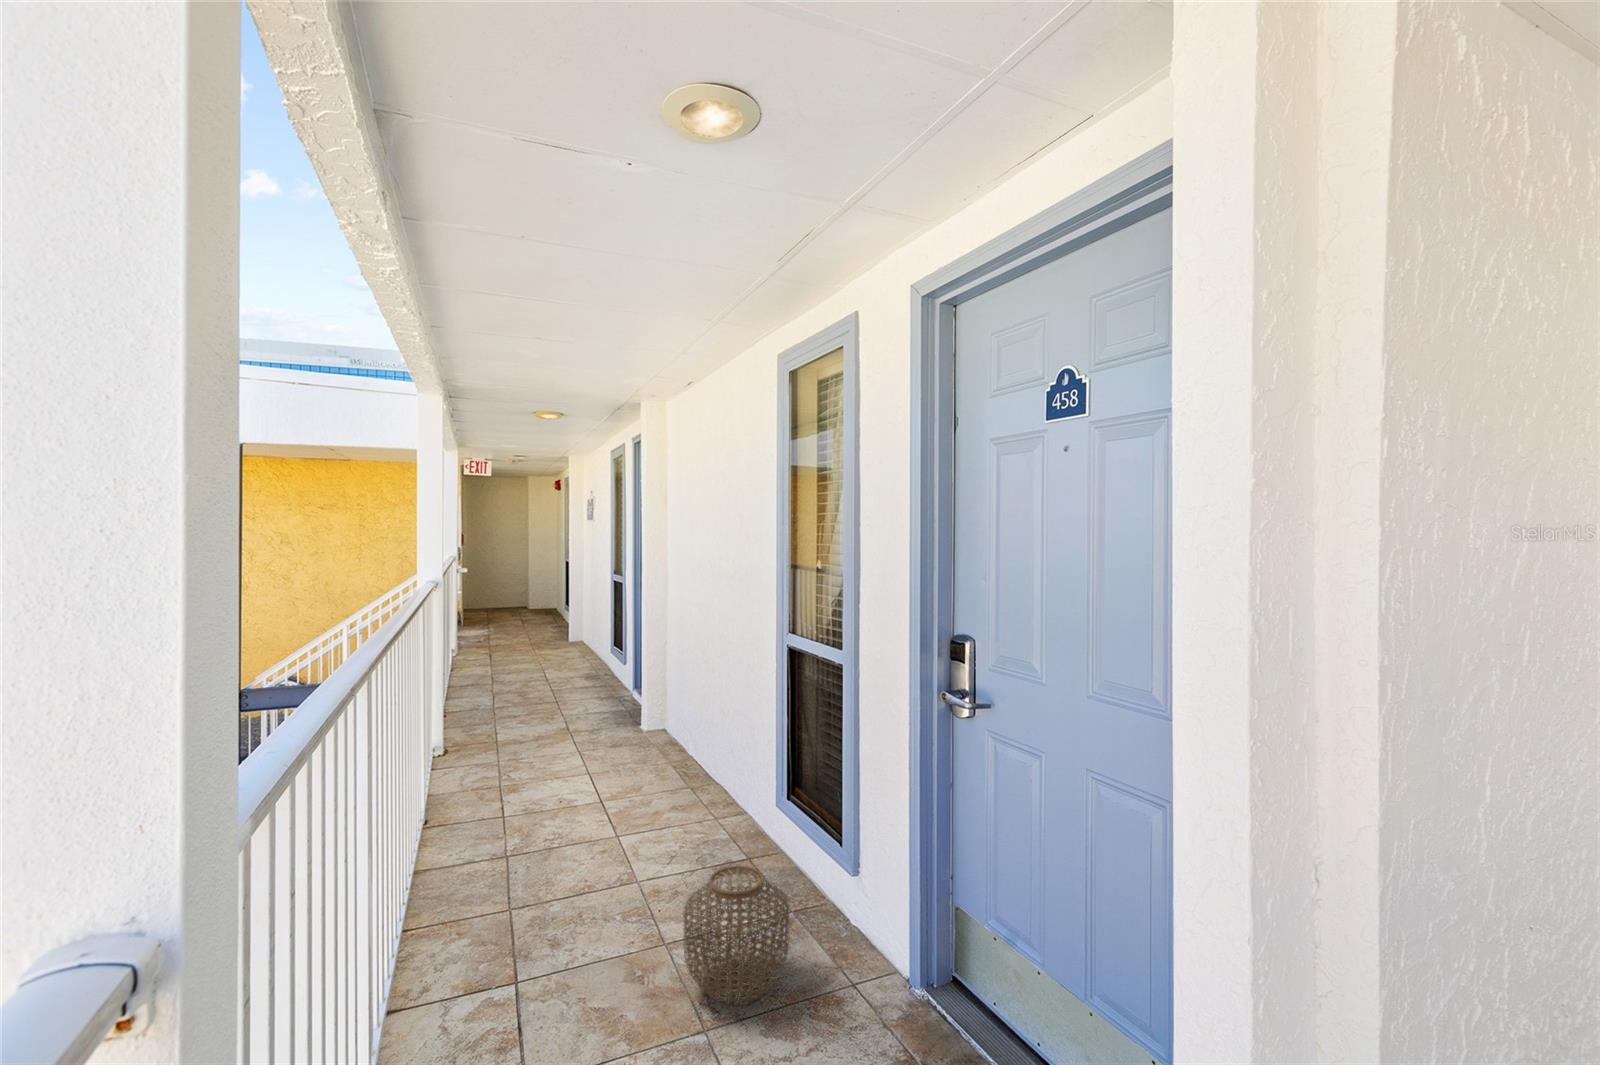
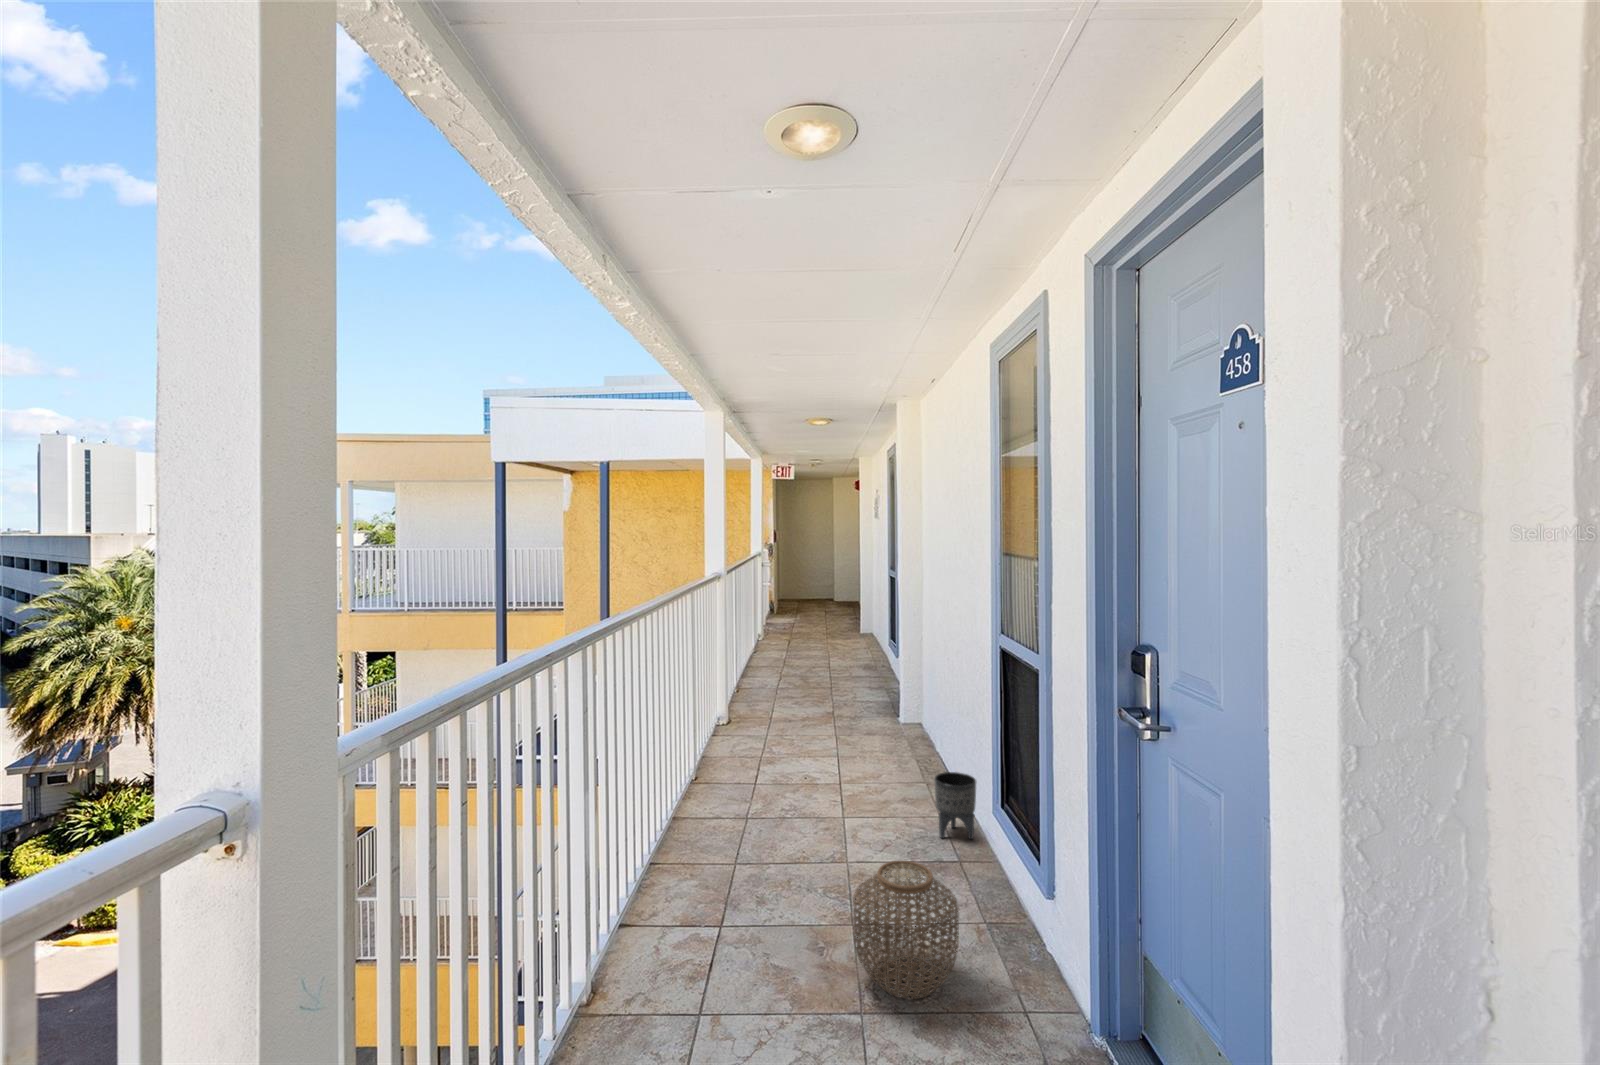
planter: none [717,772,758,840] -> present [934,772,976,839]

